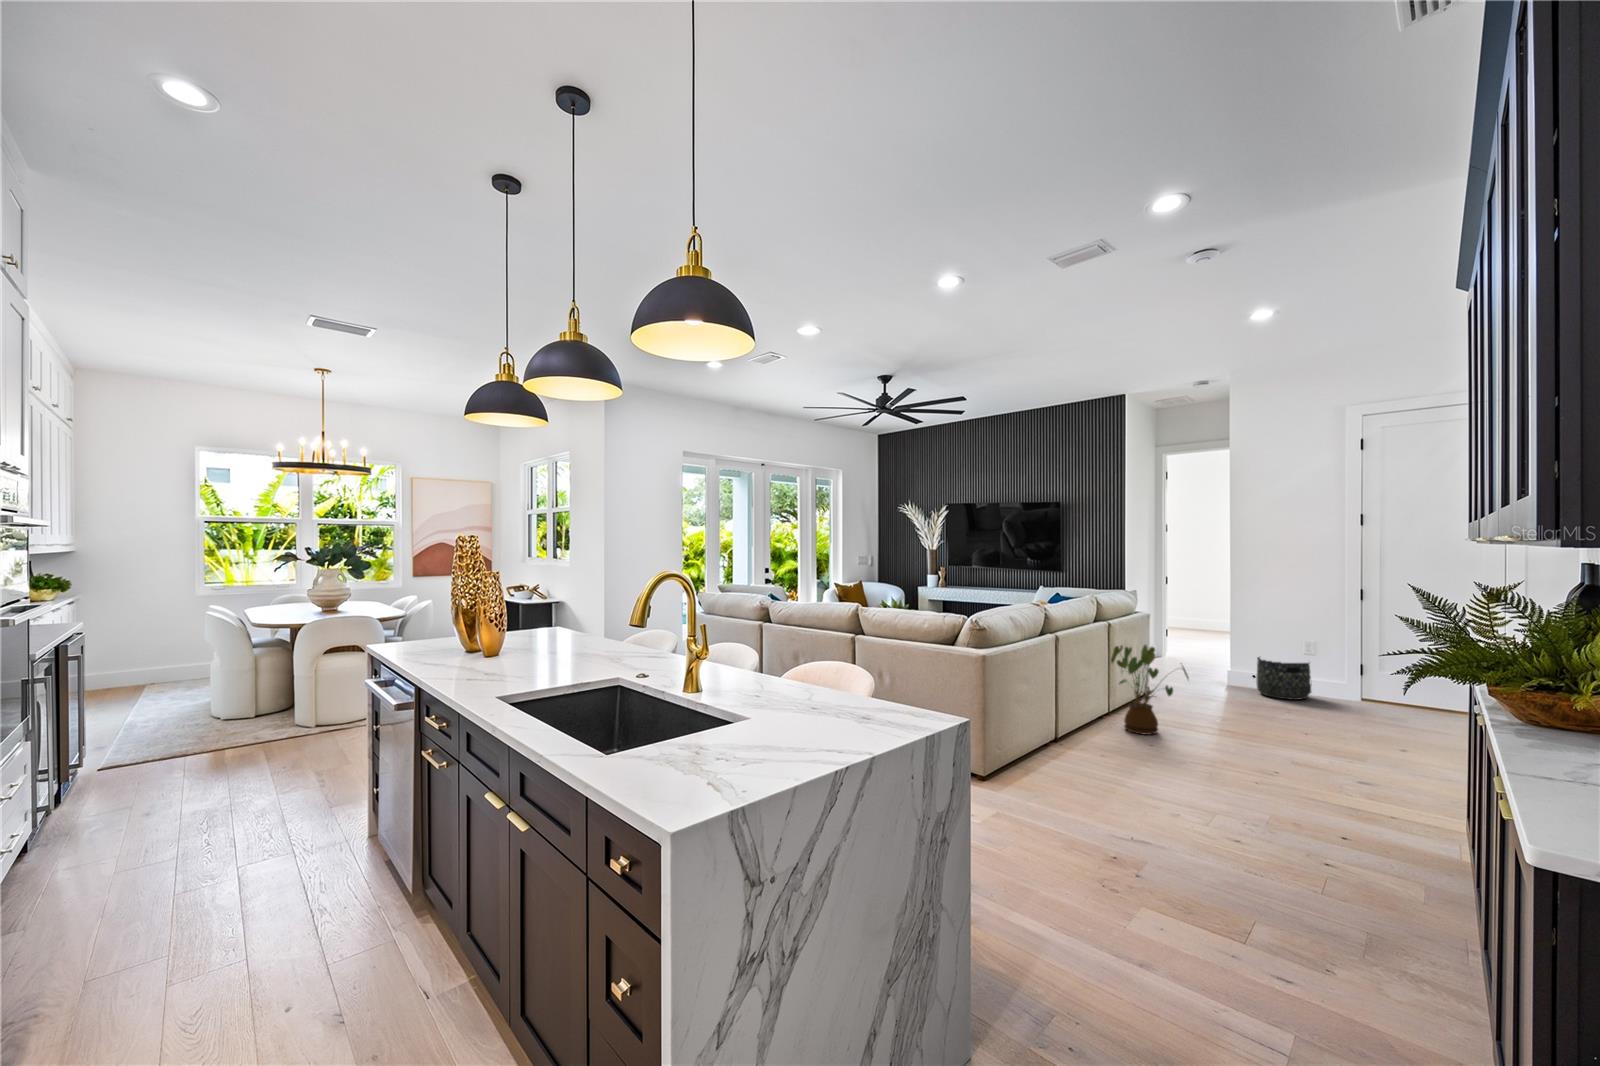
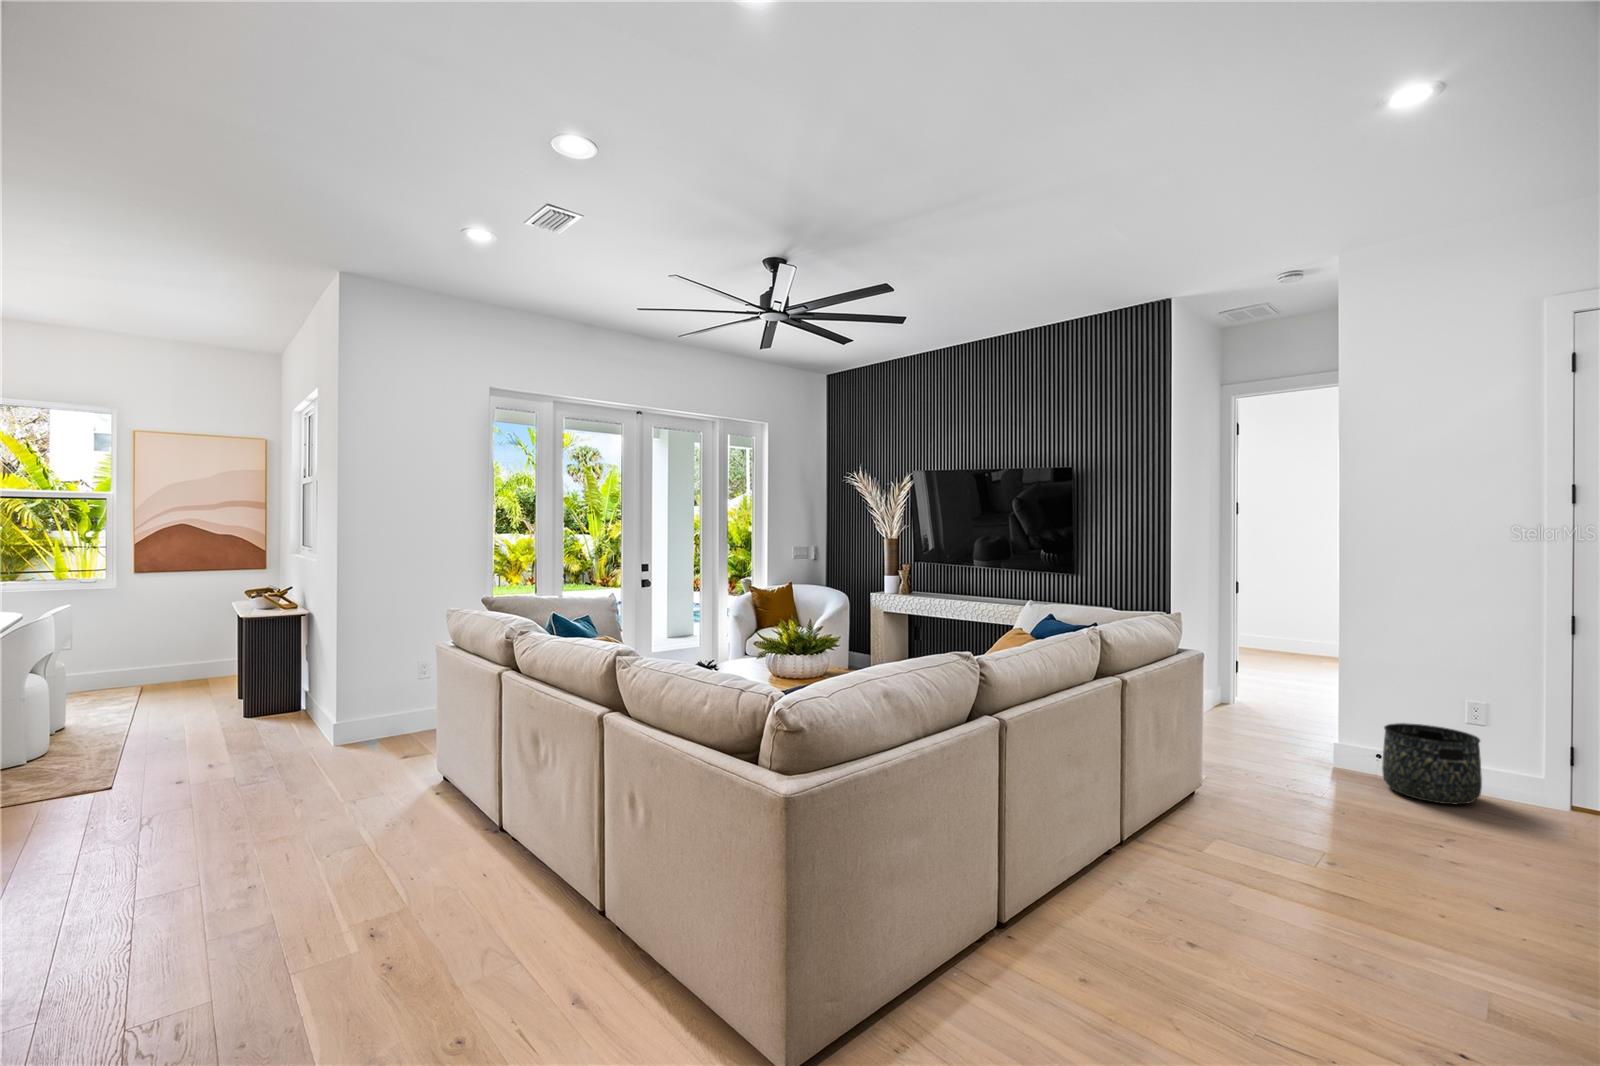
house plant: present [1111,645,1189,735] -> none [1121,724,1270,906]

